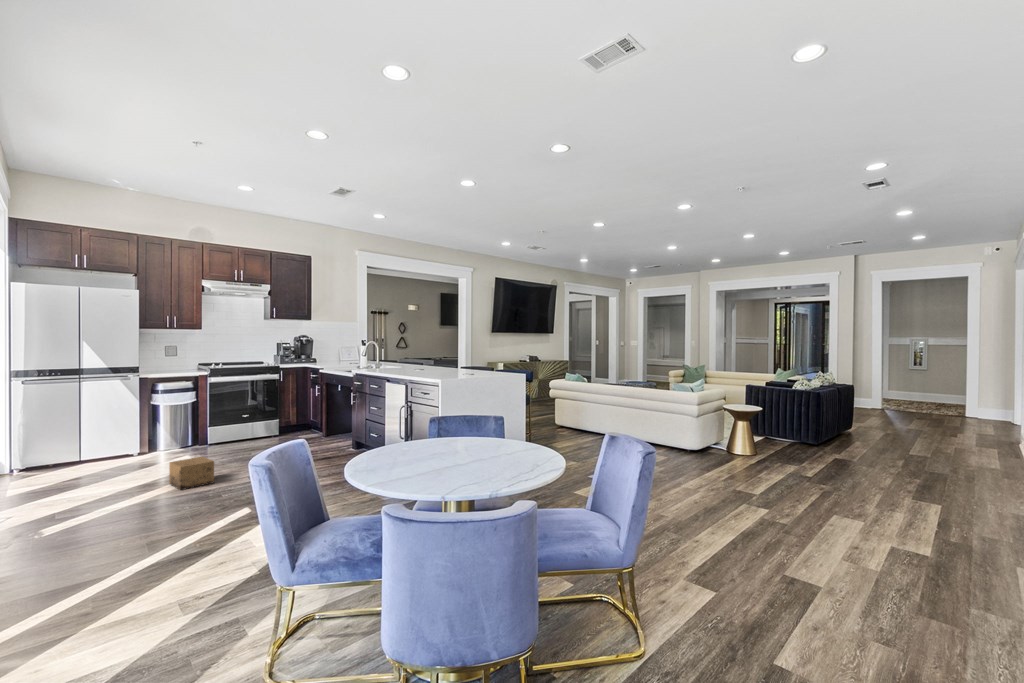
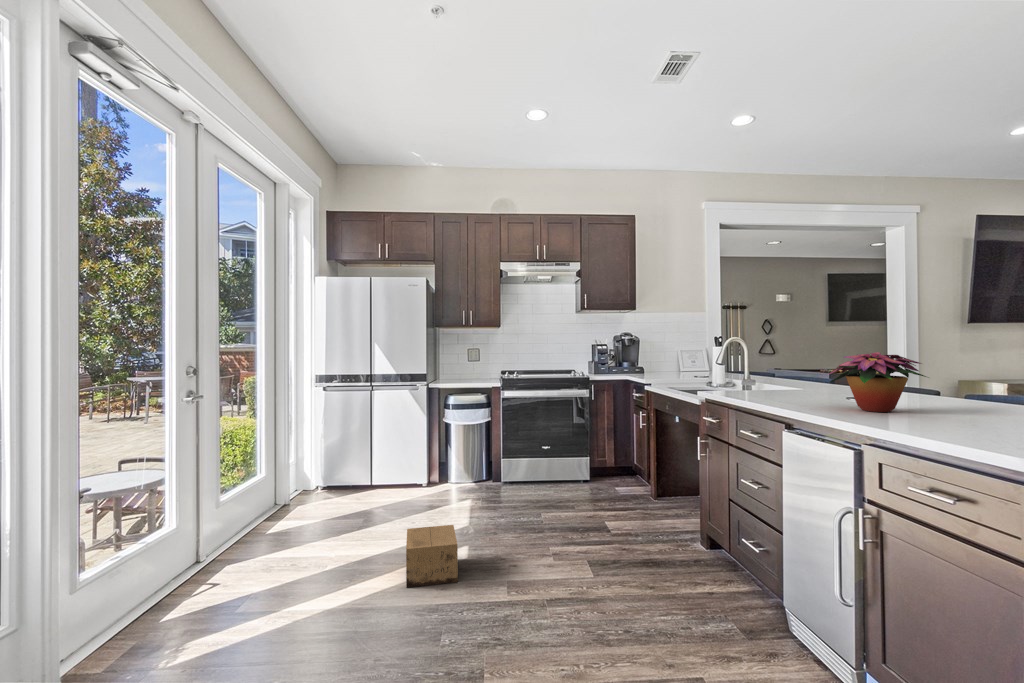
flower arrangement: none [401,349,435,371] -> present [829,352,926,412]

